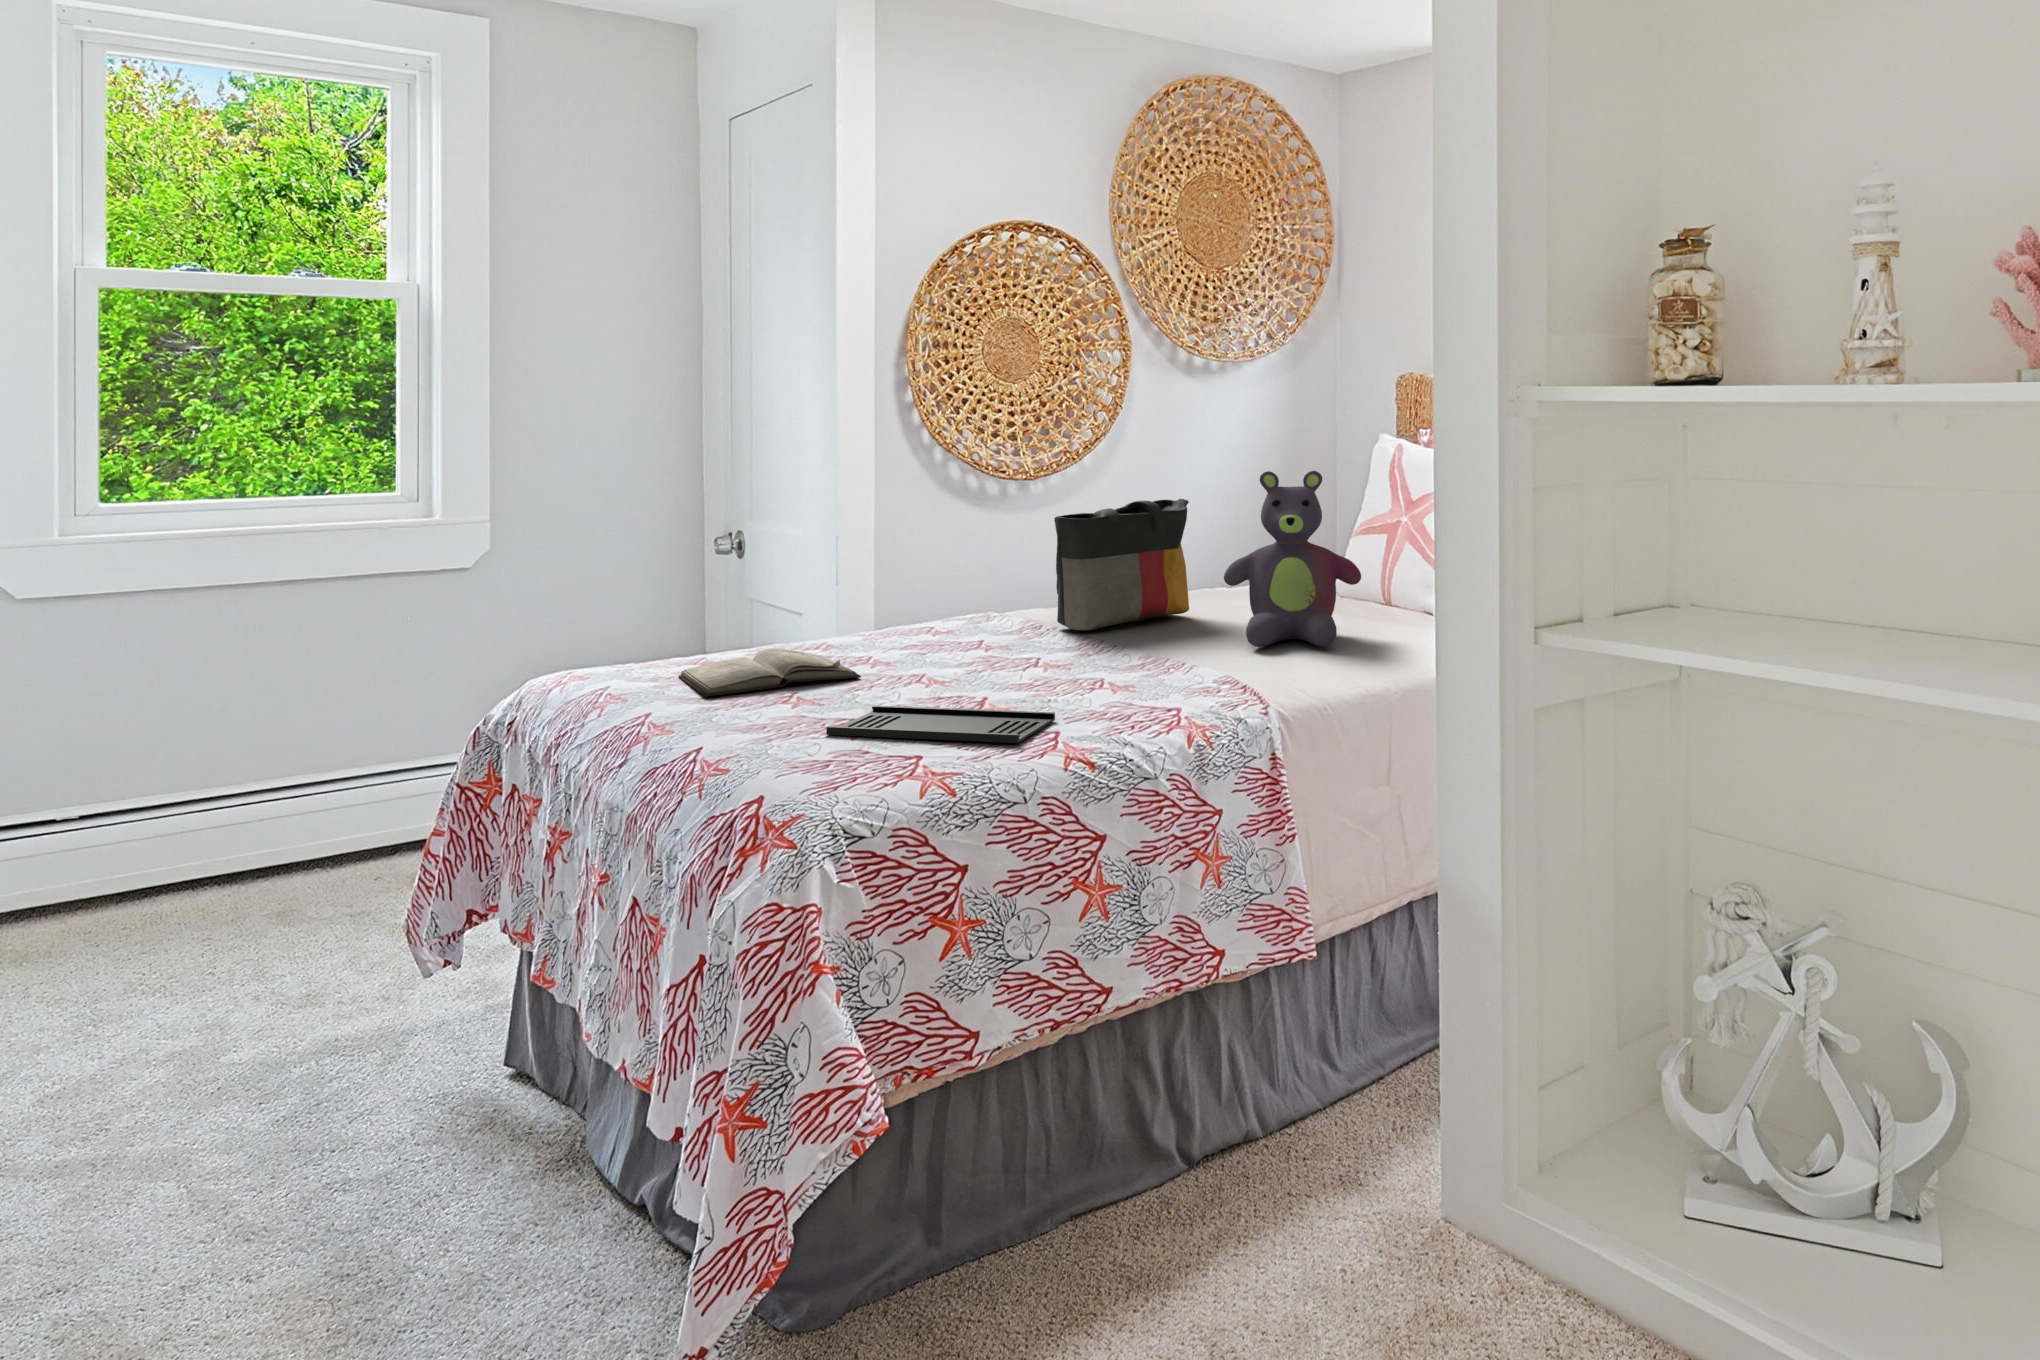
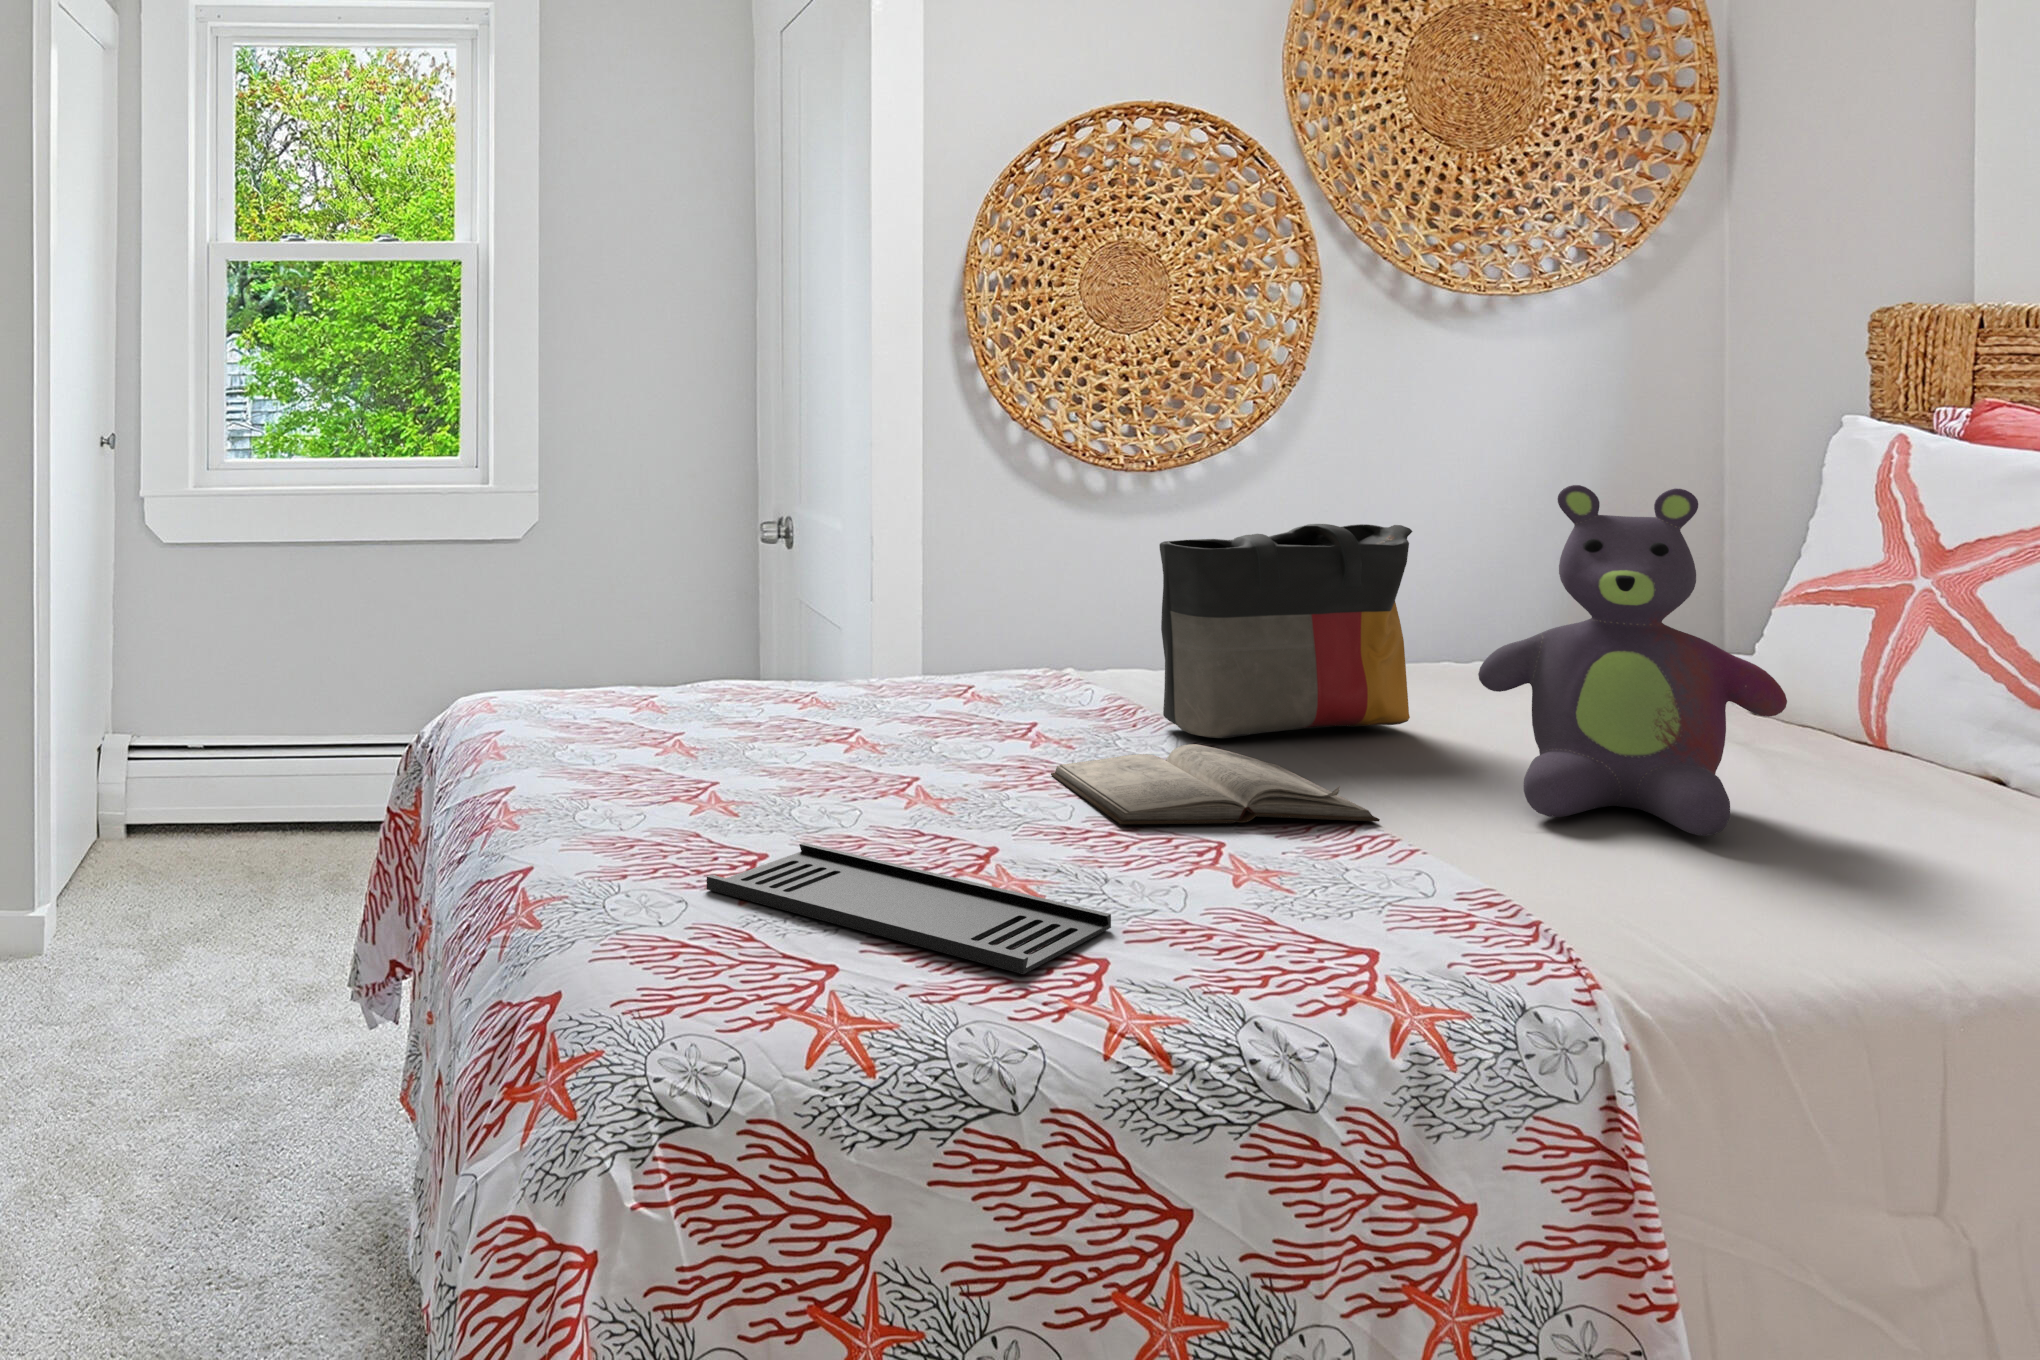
diary: present [678,648,861,696] -> present [1051,744,1380,824]

